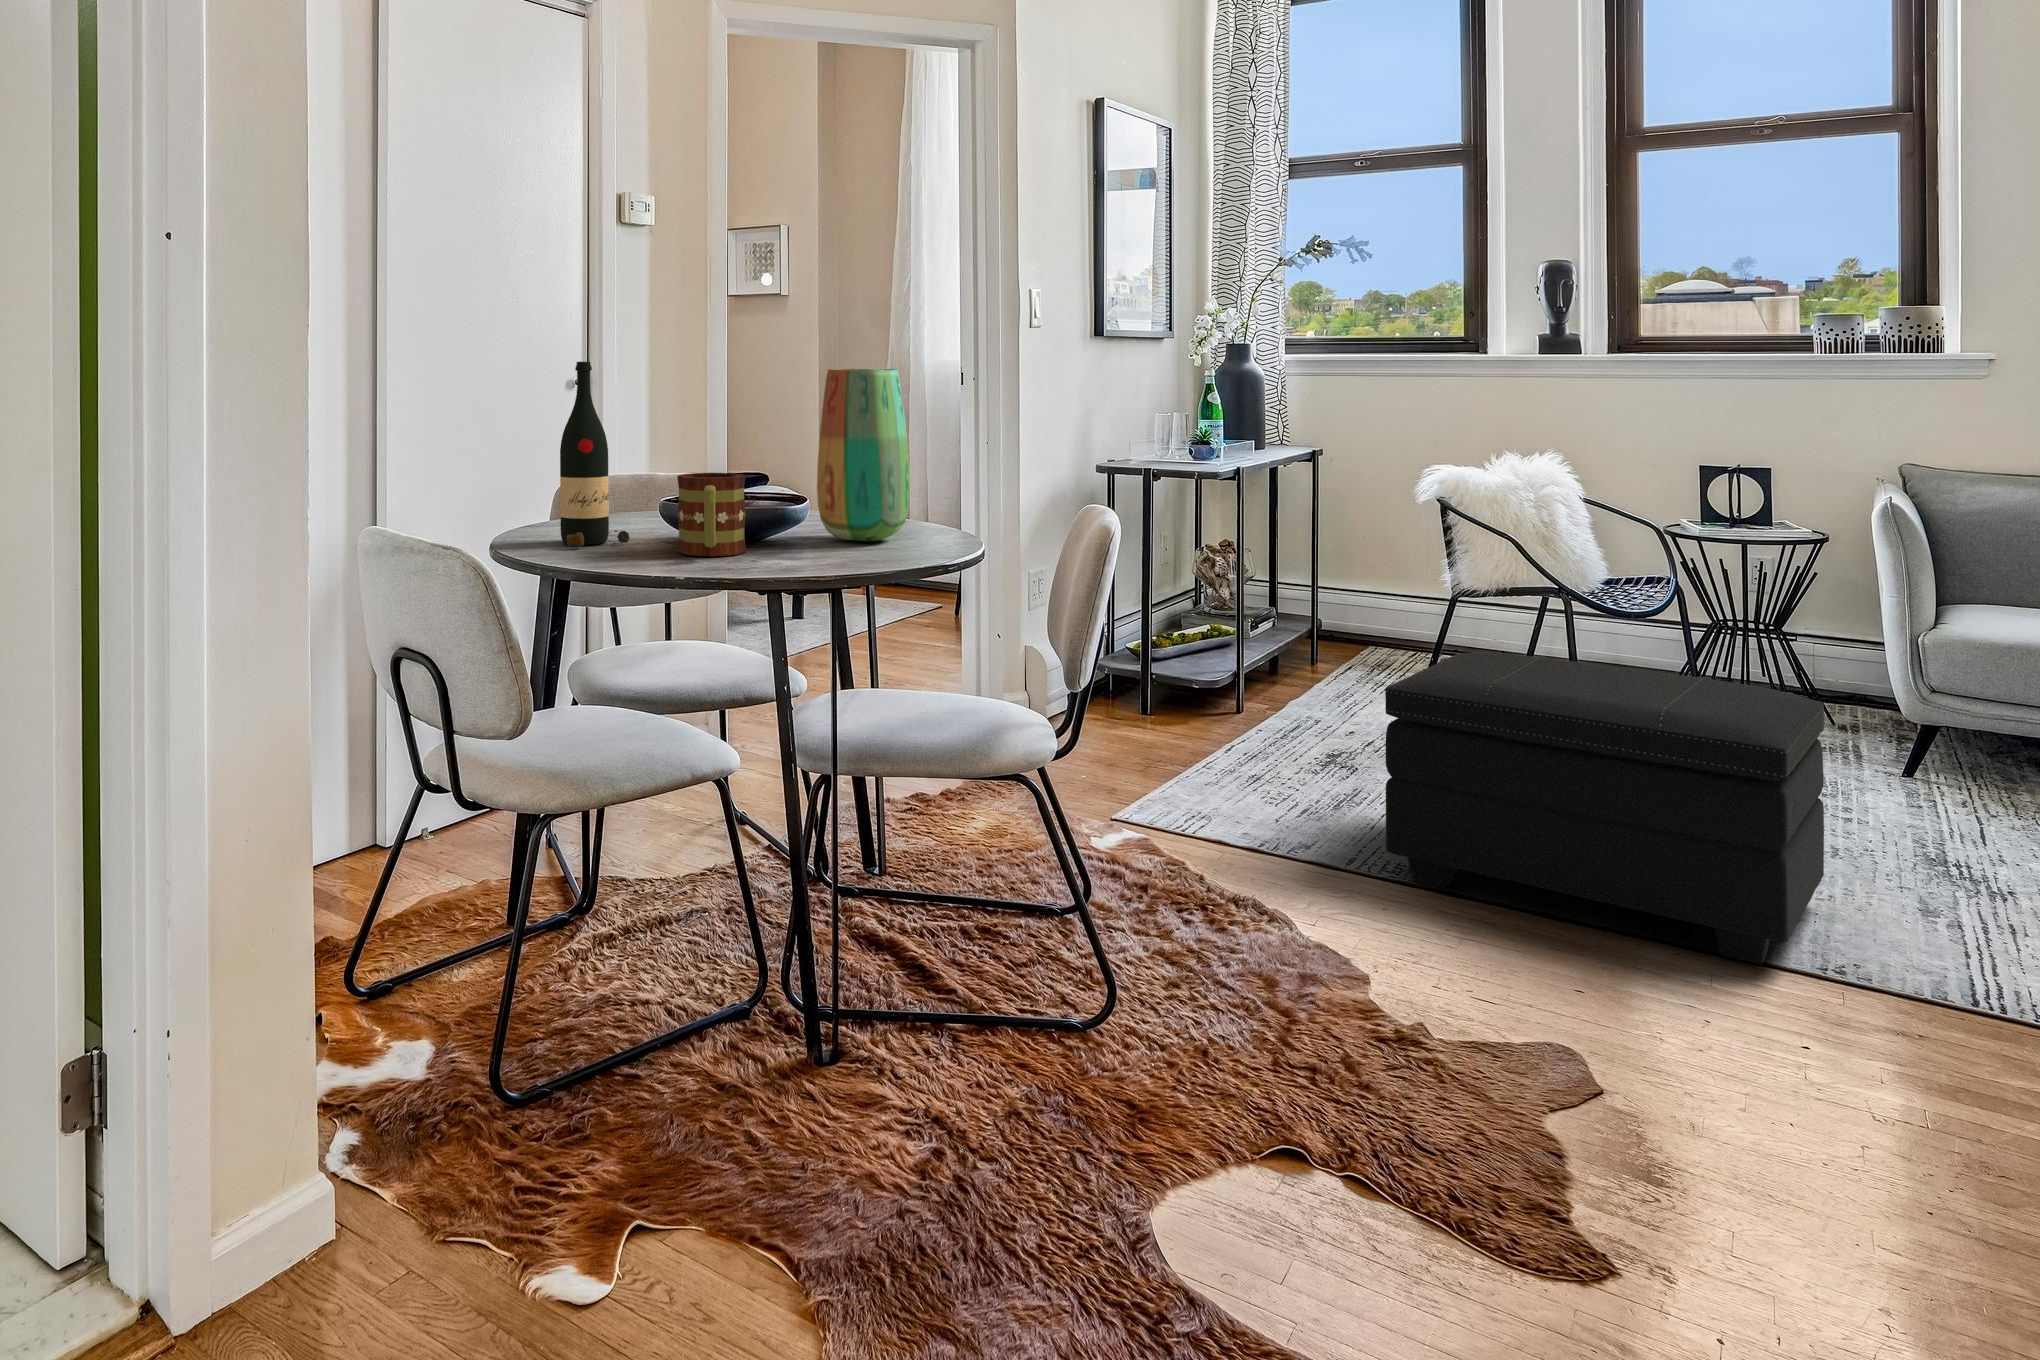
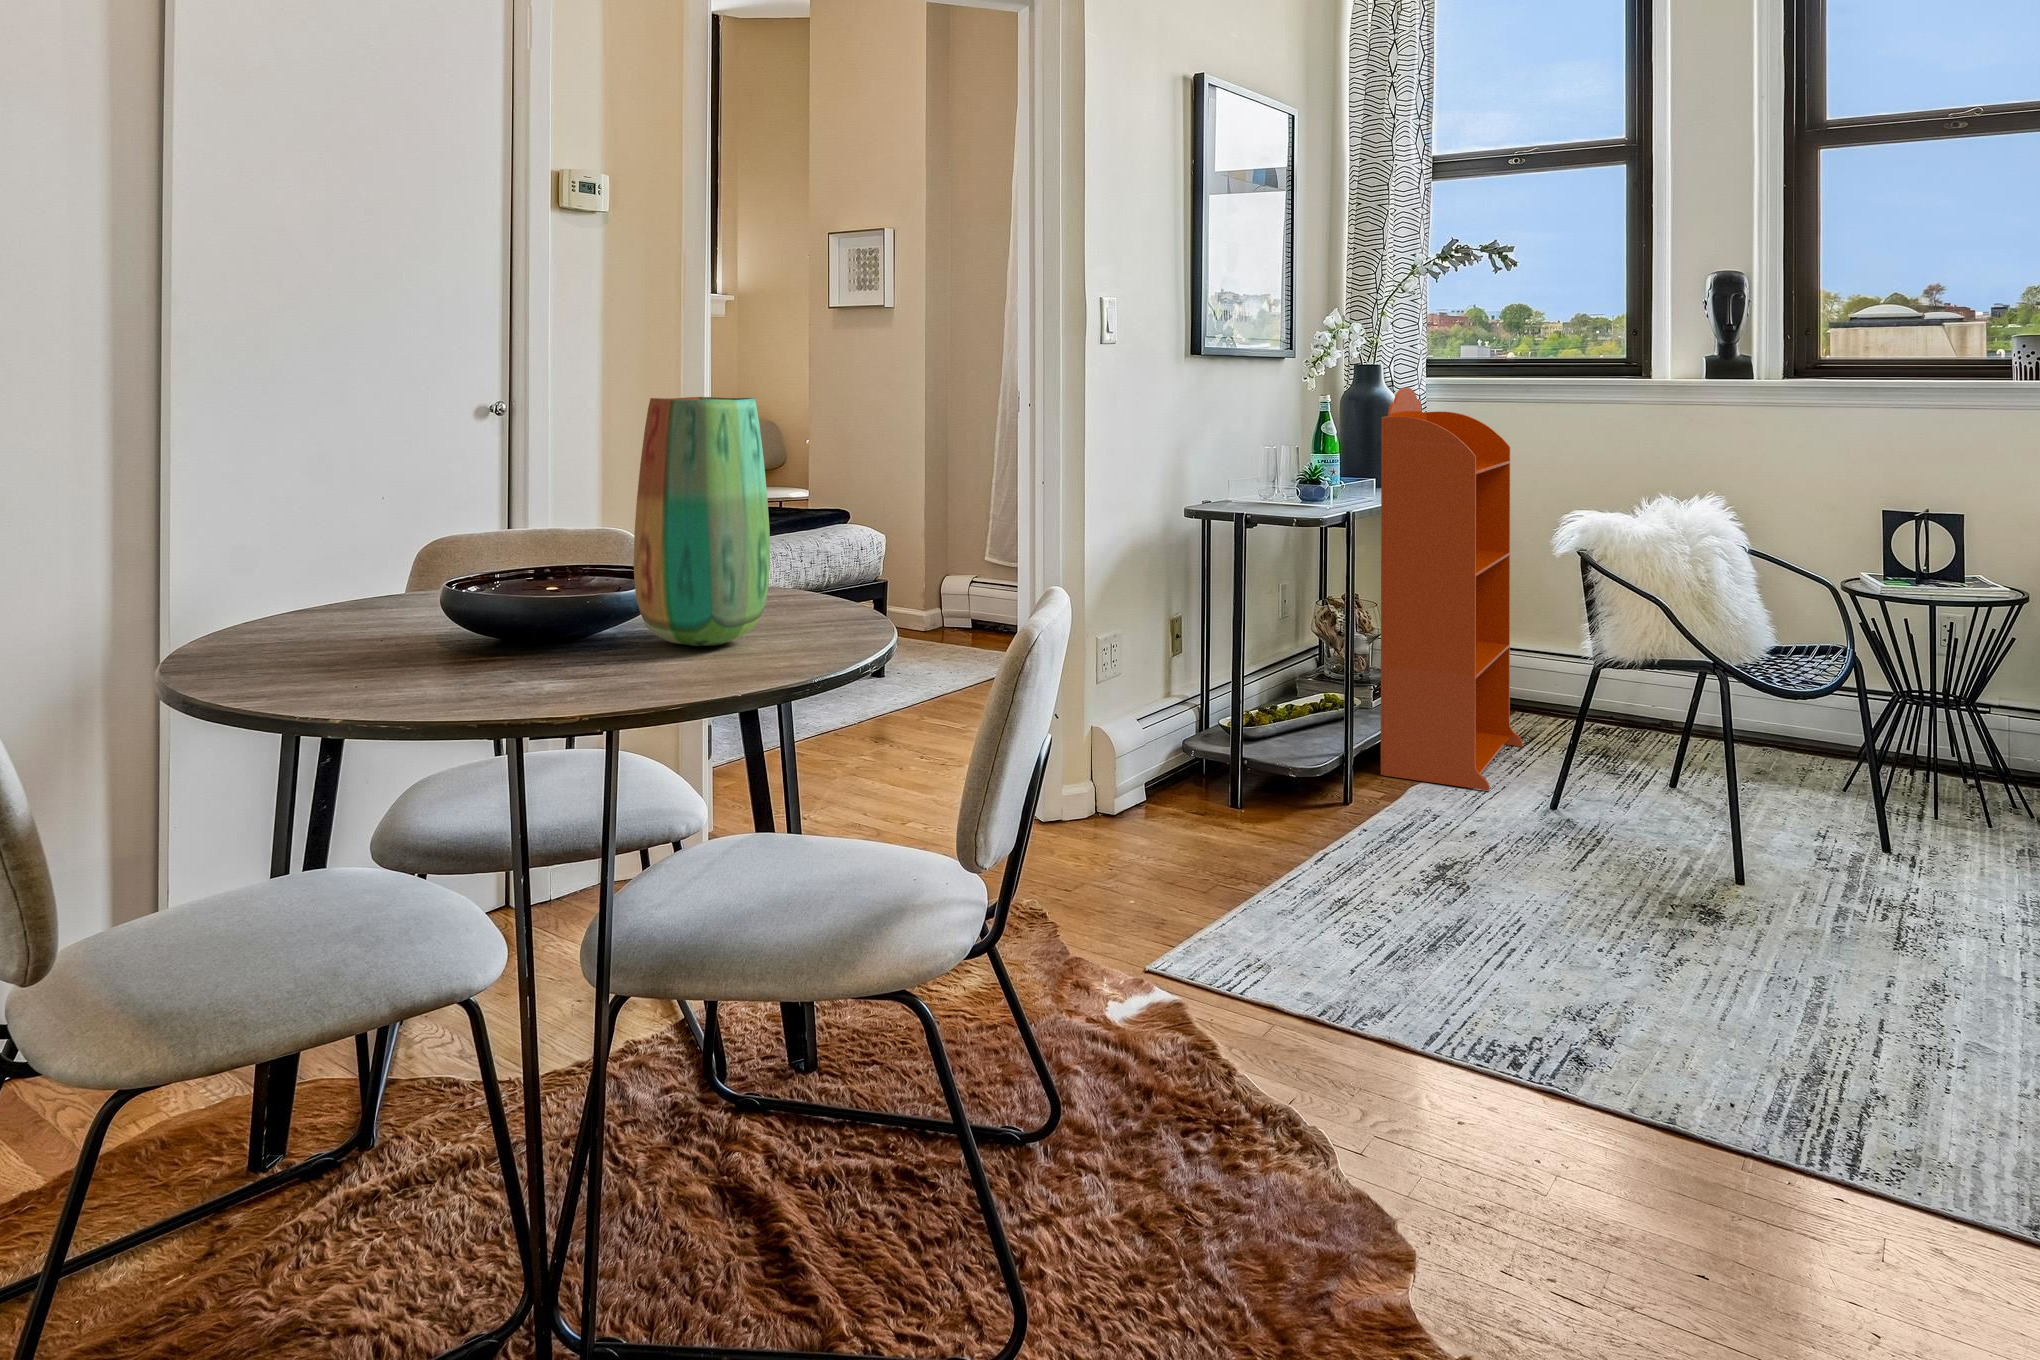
wine bottle: present [560,362,630,547] -> none [257,384,363,654]
bookcase: none [1264,365,1383,703] -> present [1381,388,1523,791]
mug: present [677,473,746,556] -> none [405,547,506,675]
footstool: present [1385,652,1824,964] -> none [1473,759,2030,1218]

